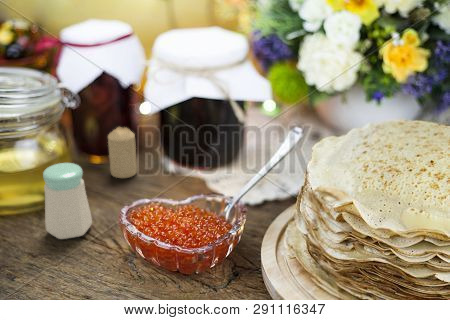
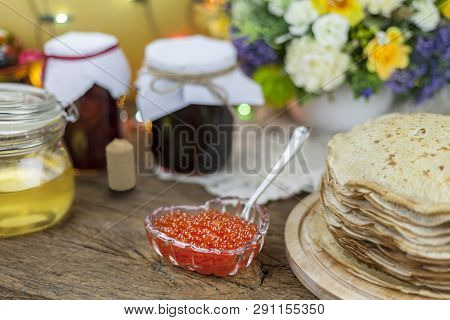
salt shaker: present [43,163,92,239] -> none [61,177,109,255]

